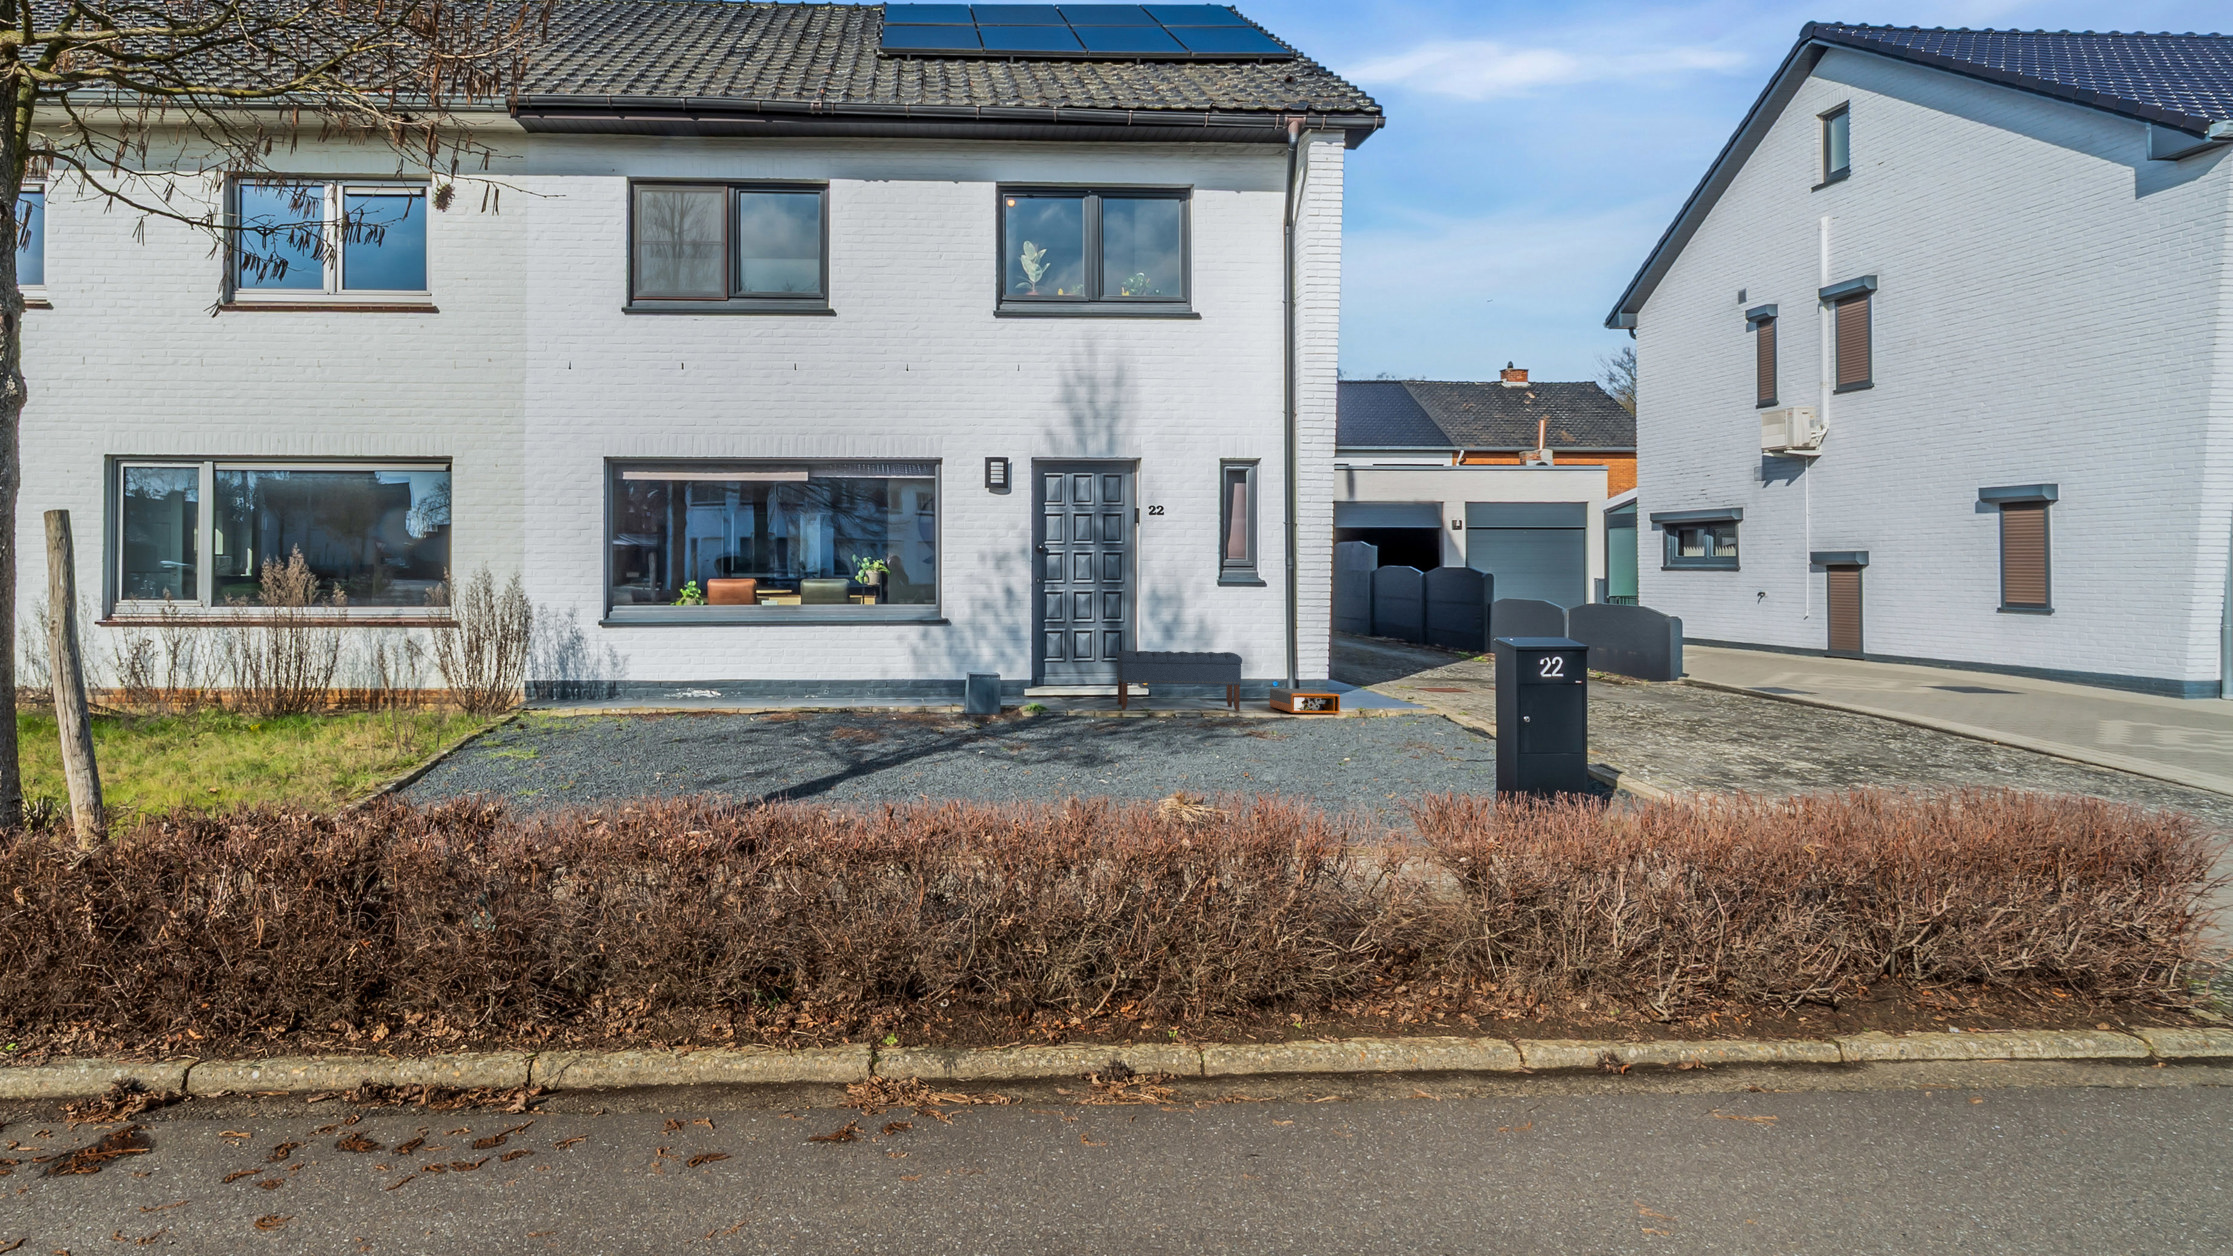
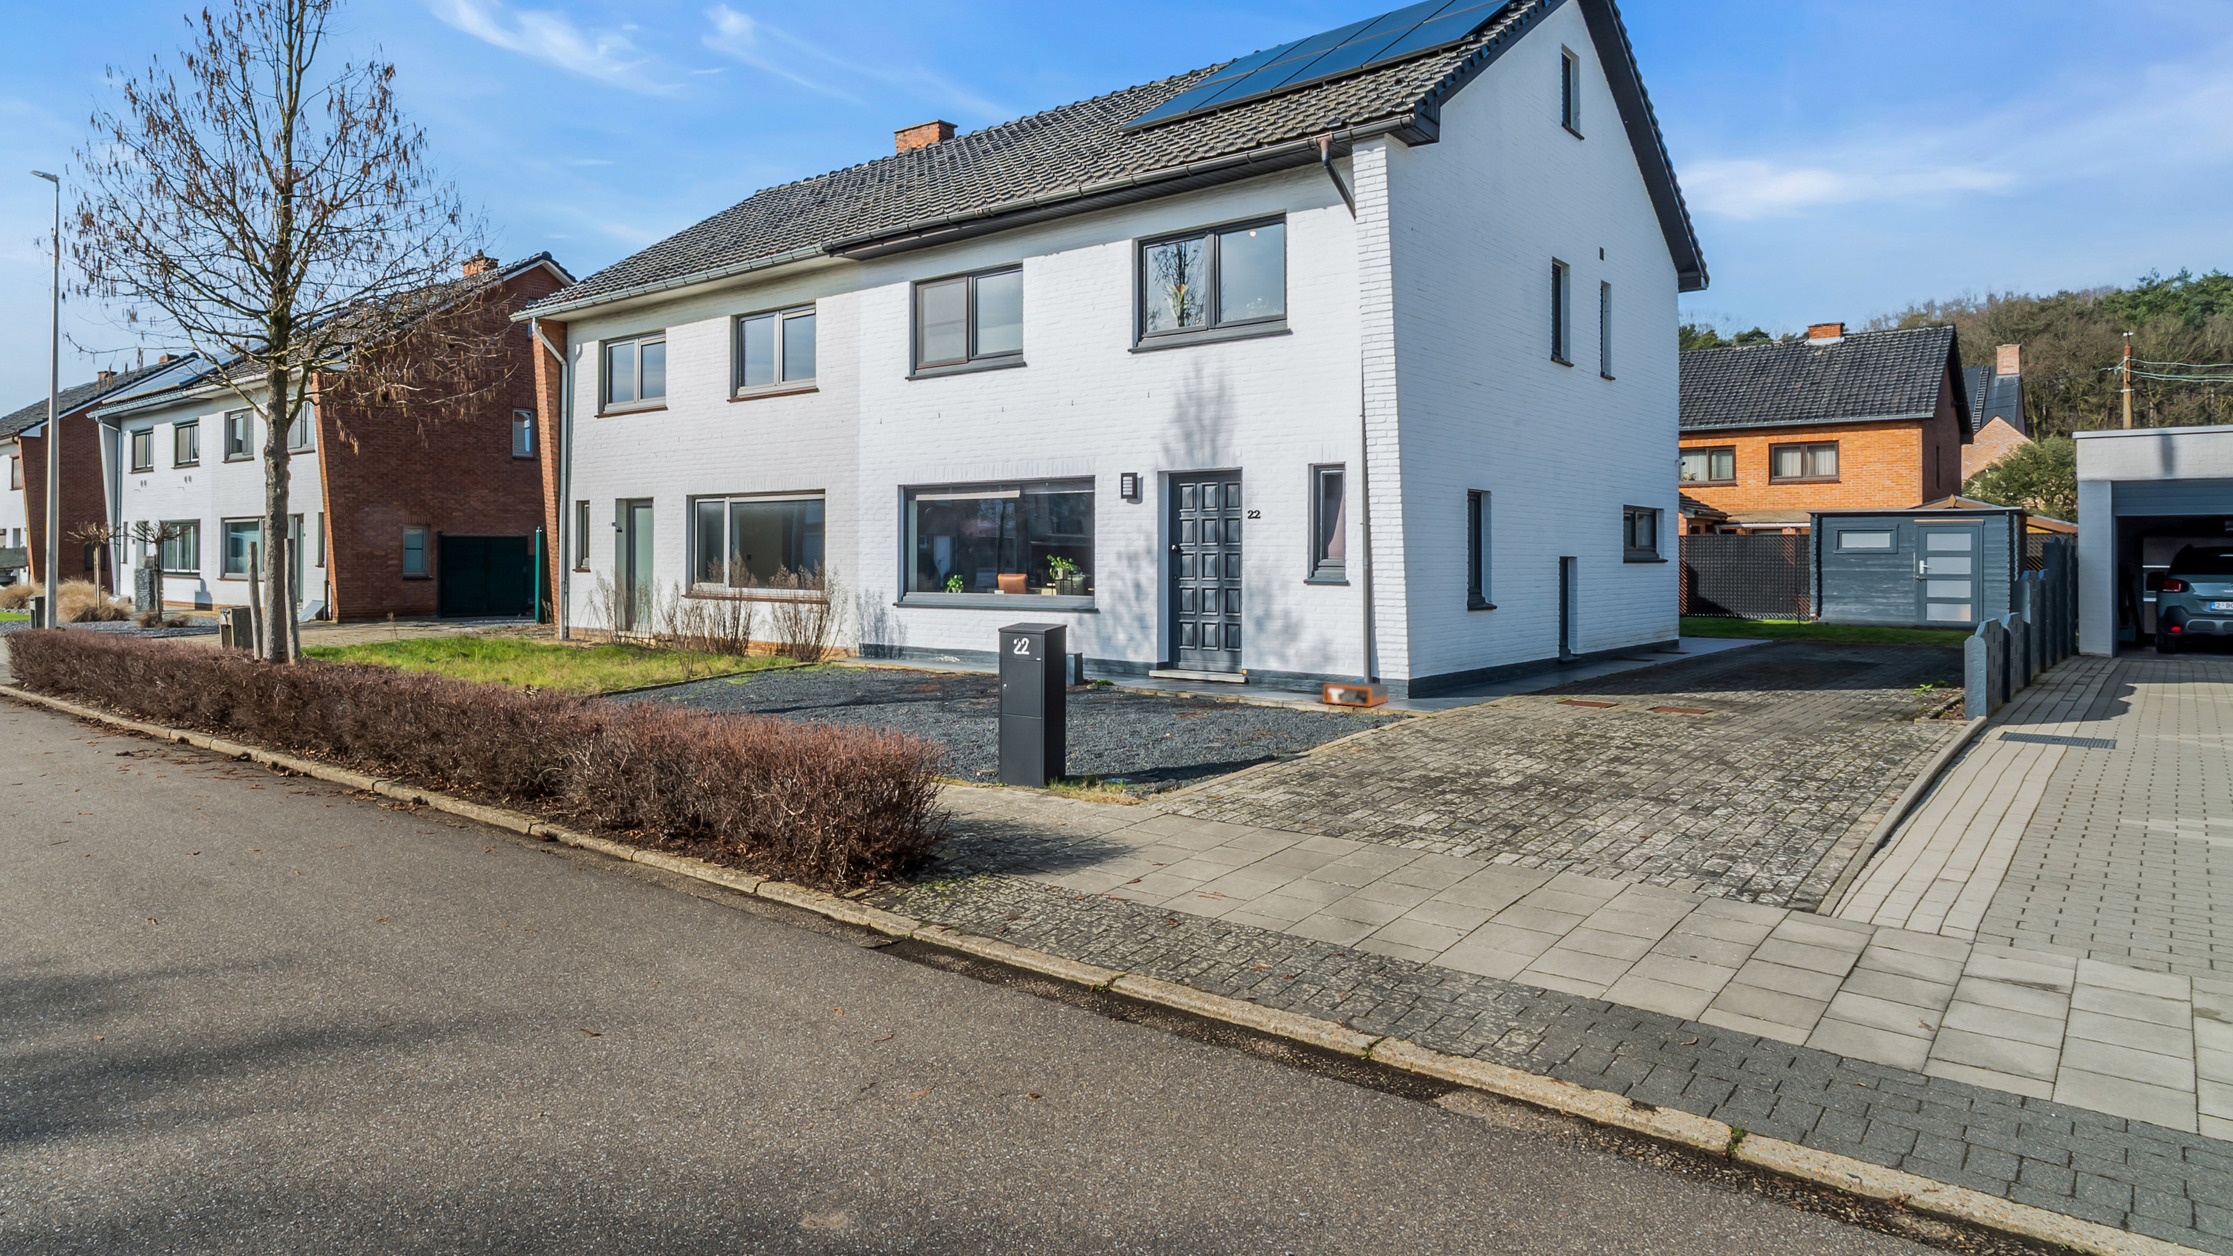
bench: present [1116,651,1242,711] -> none [1198,639,1314,698]

